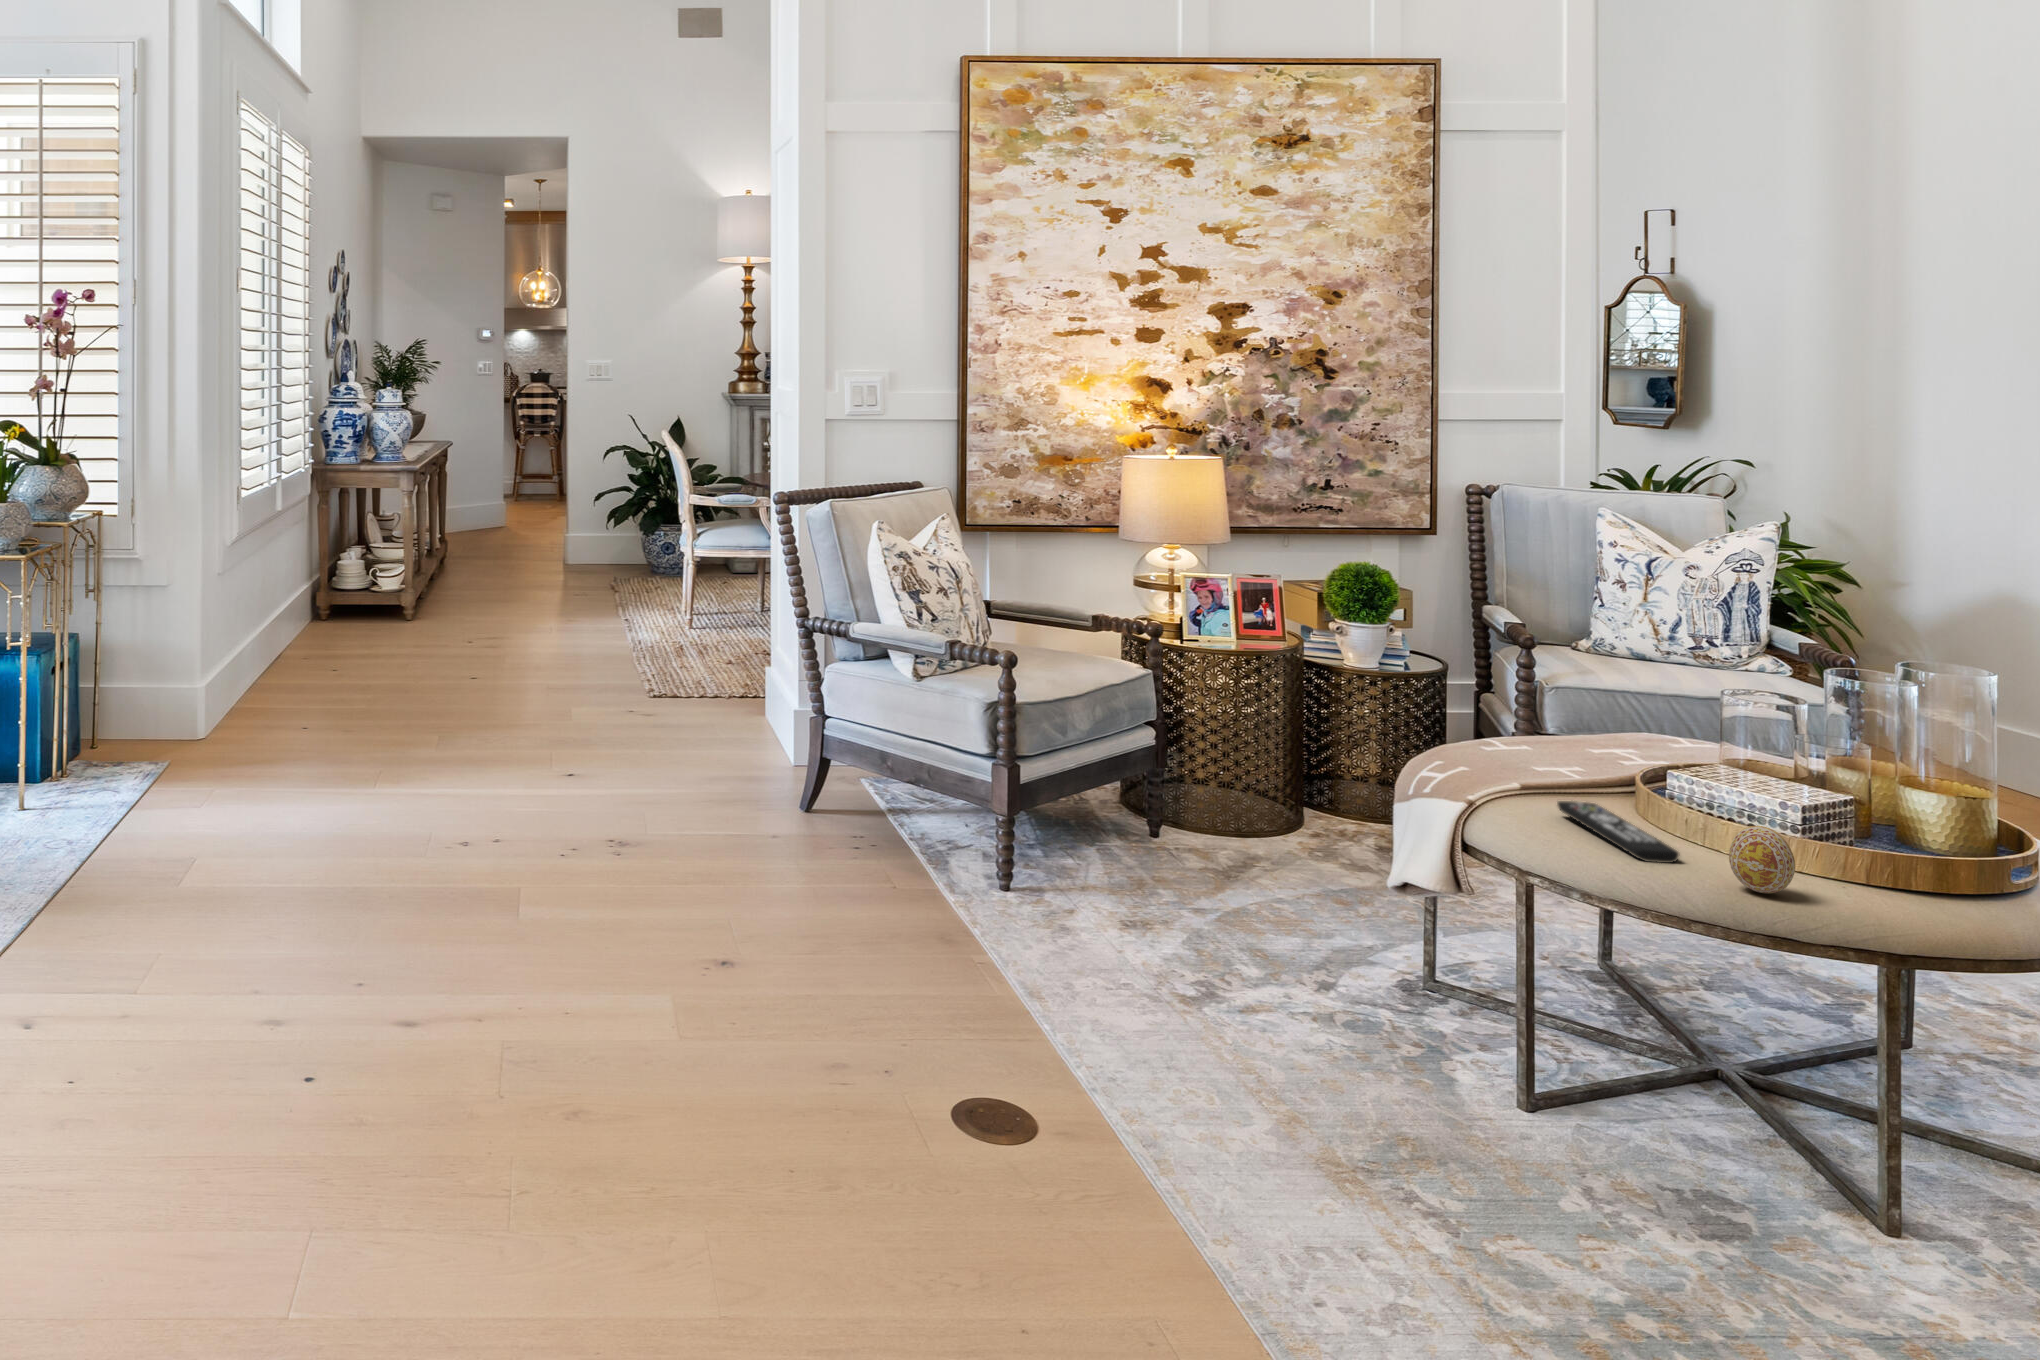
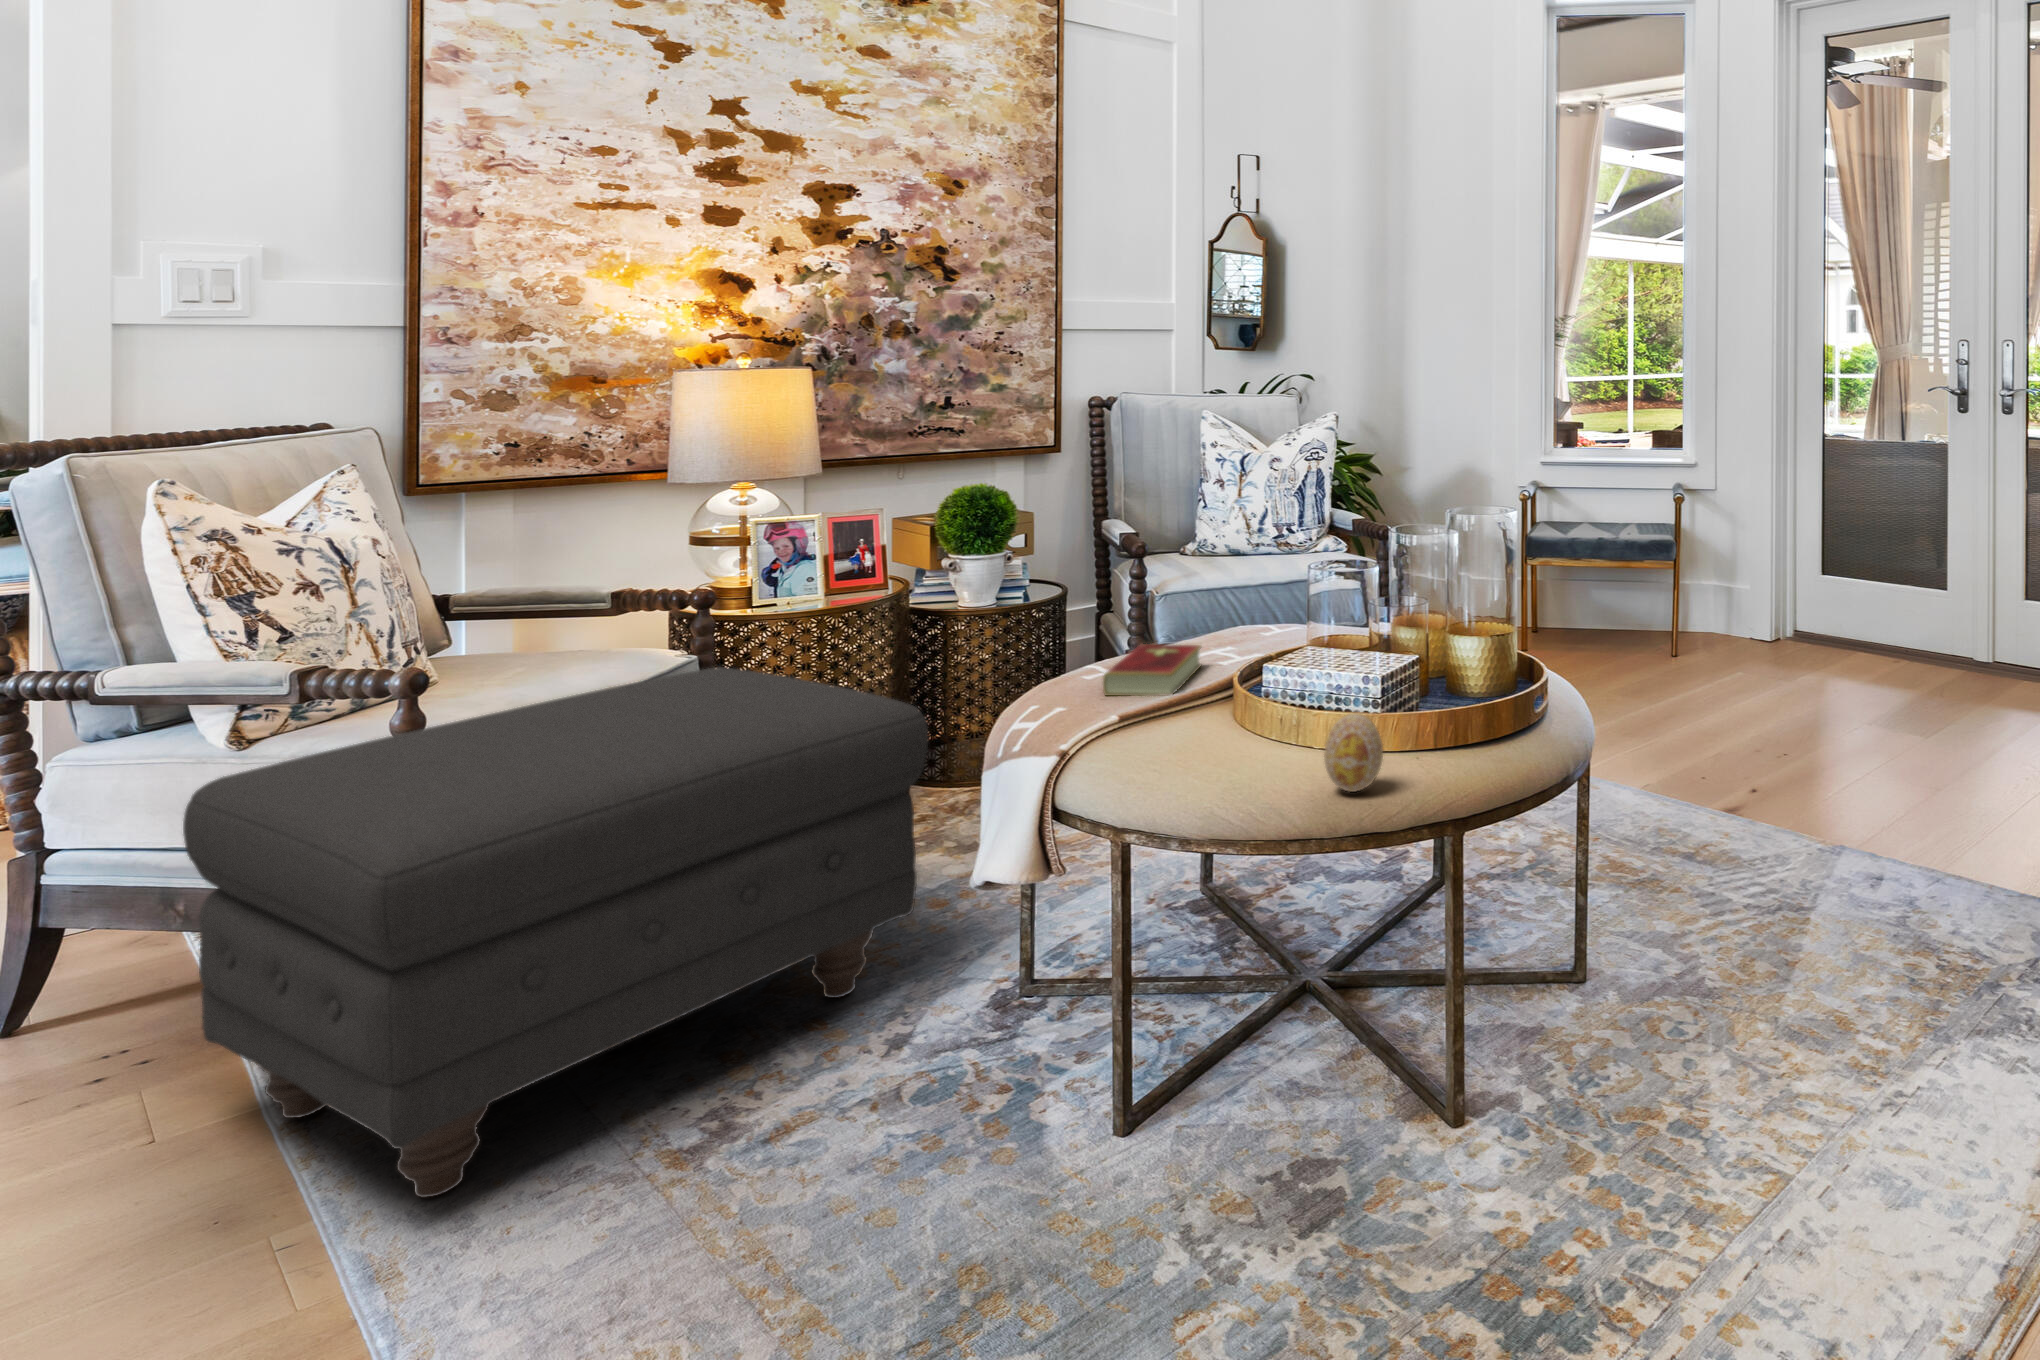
ottoman: none [913,683,1344,968] -> present [183,667,928,1197]
hardcover book: none [1500,730,1601,781] -> present [1103,644,1201,696]
remote control: present [1558,801,1680,863] -> none [1157,721,1277,784]

